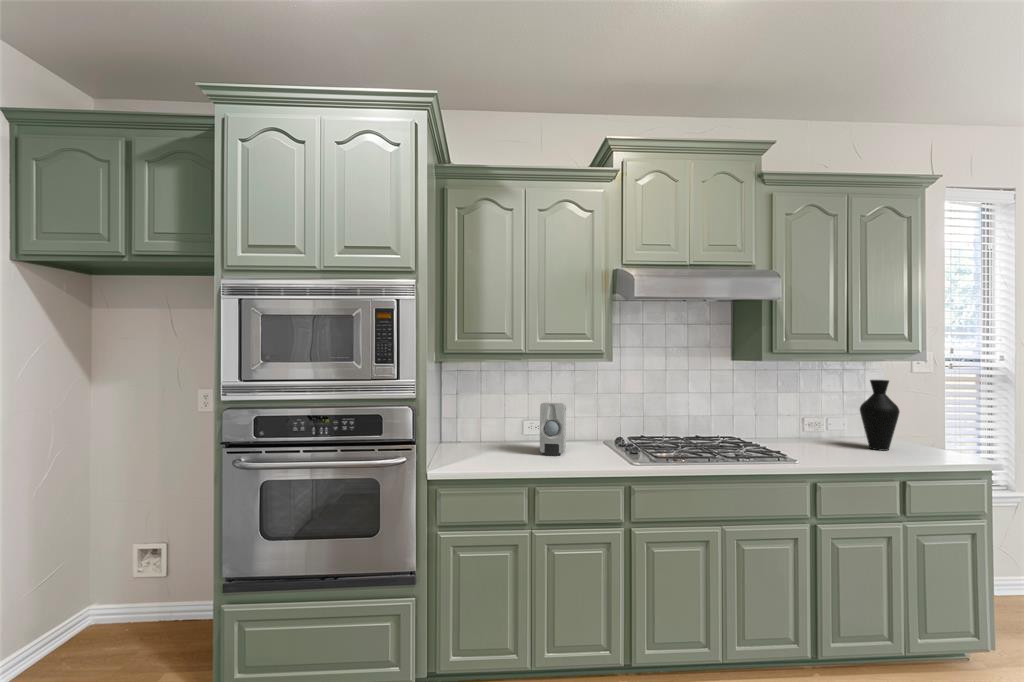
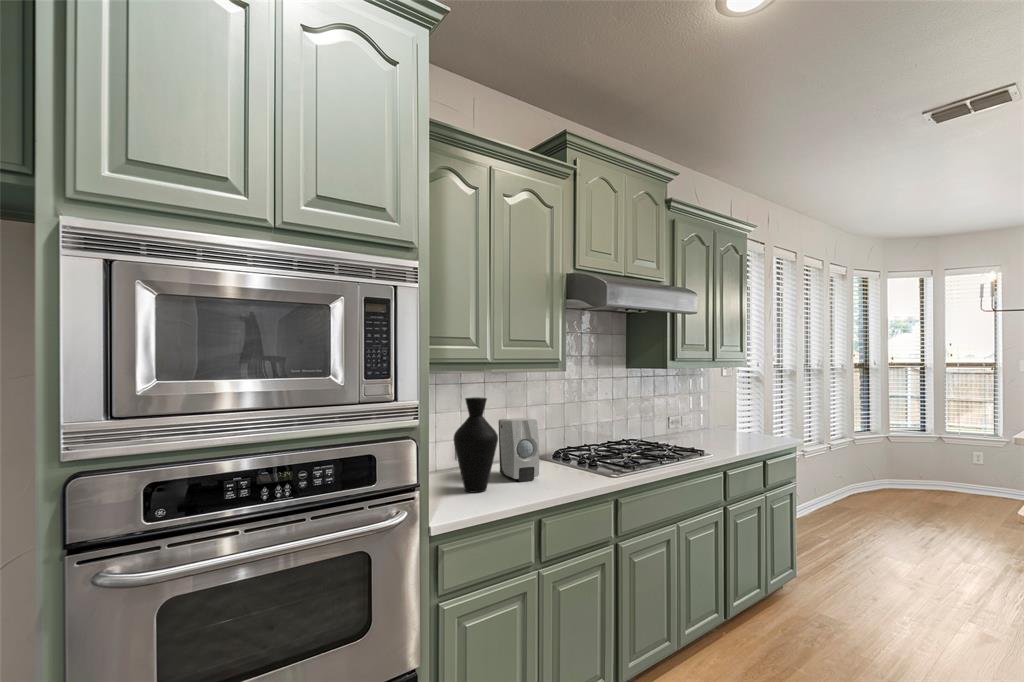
vase: present [860,380,900,451] -> present [454,397,498,493]

